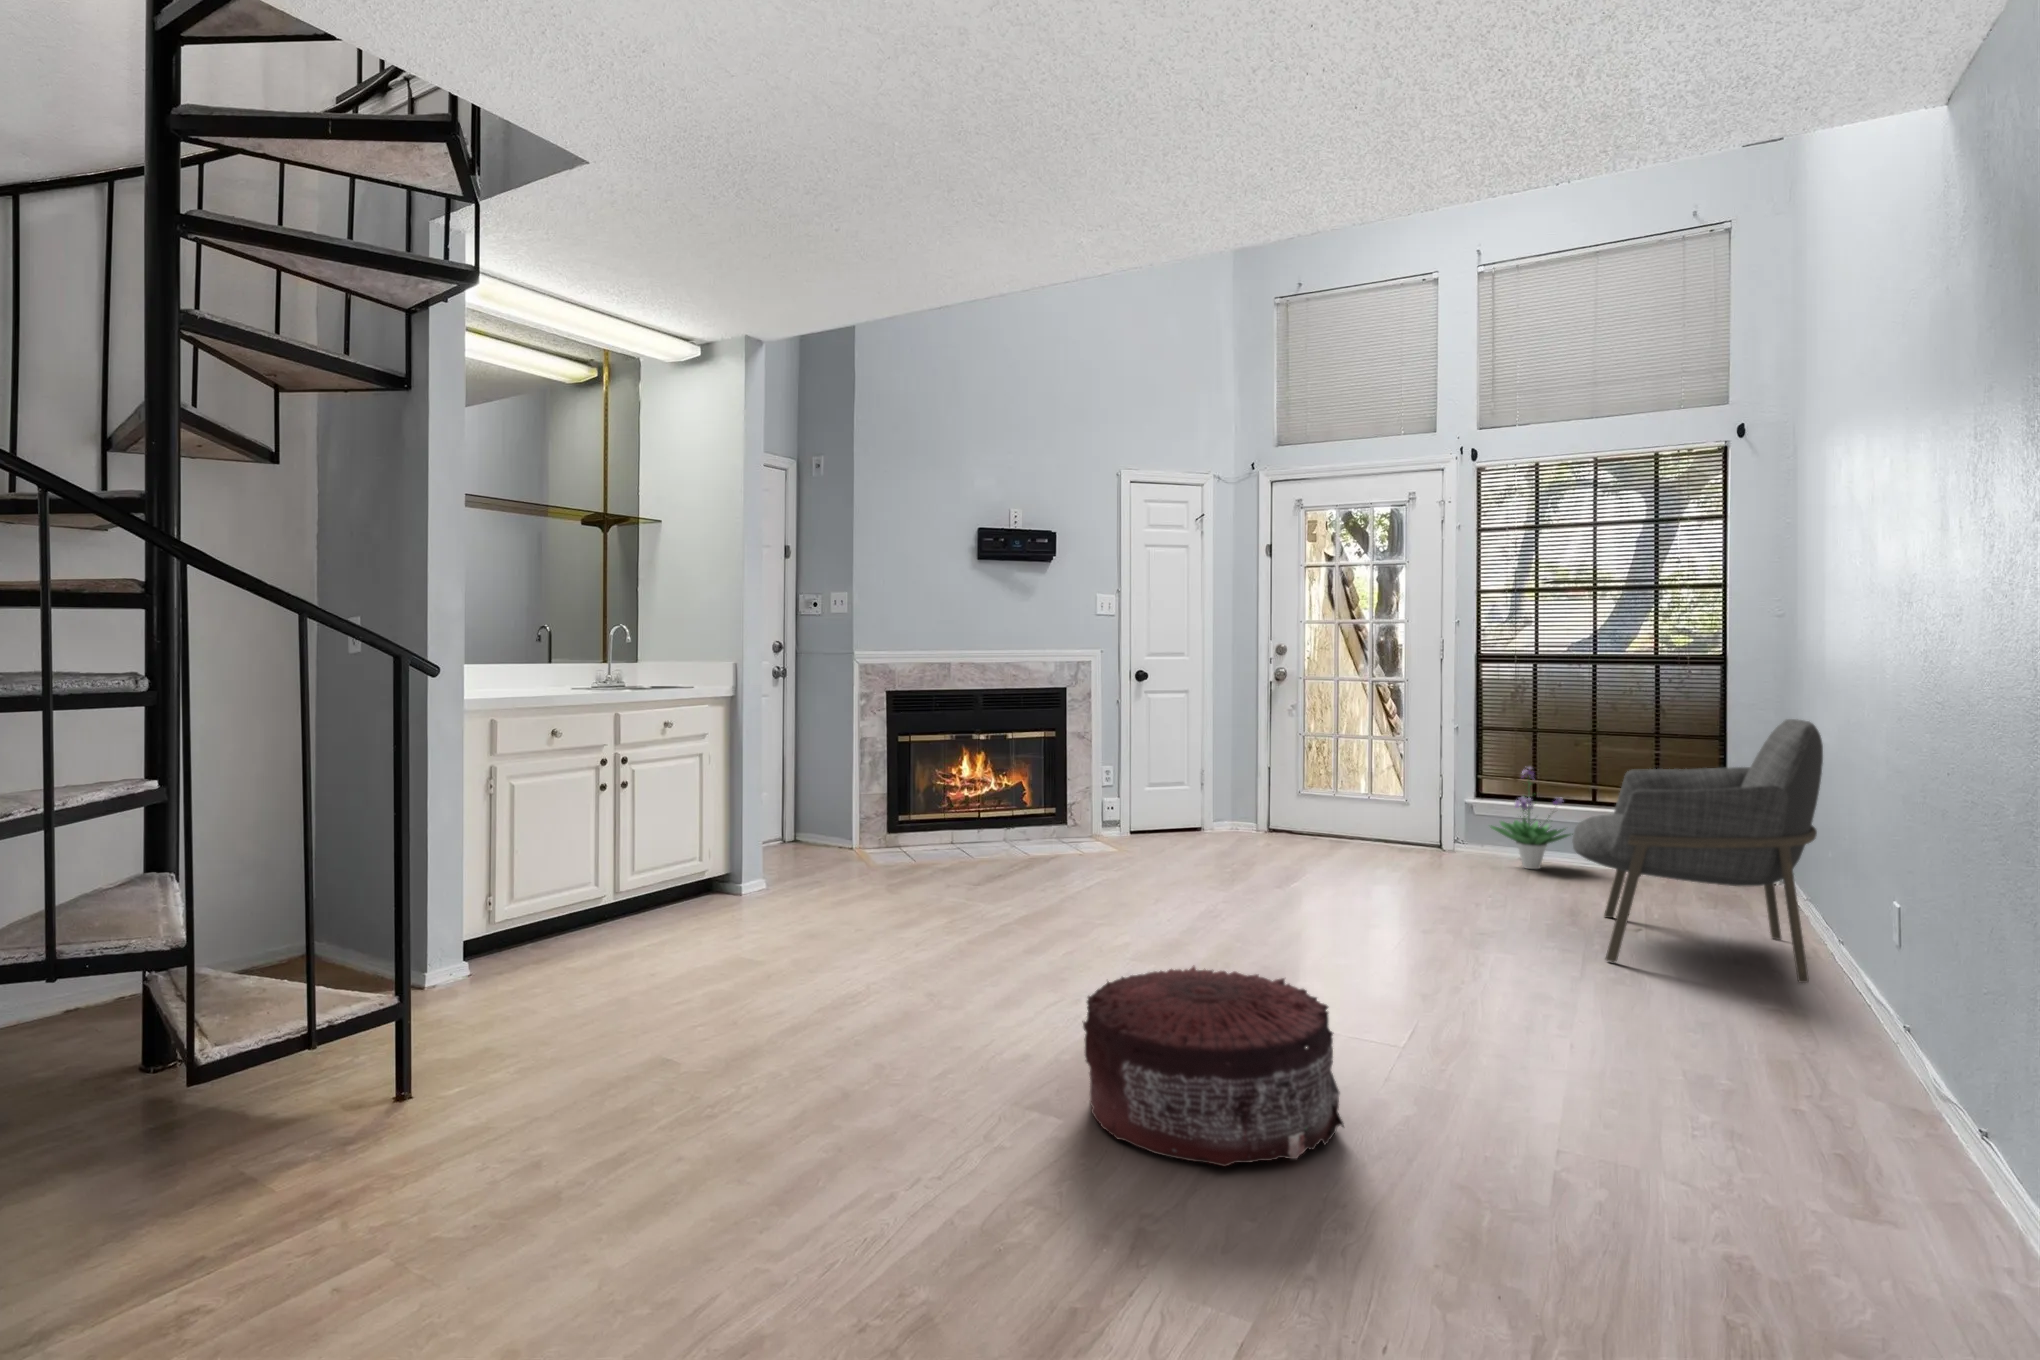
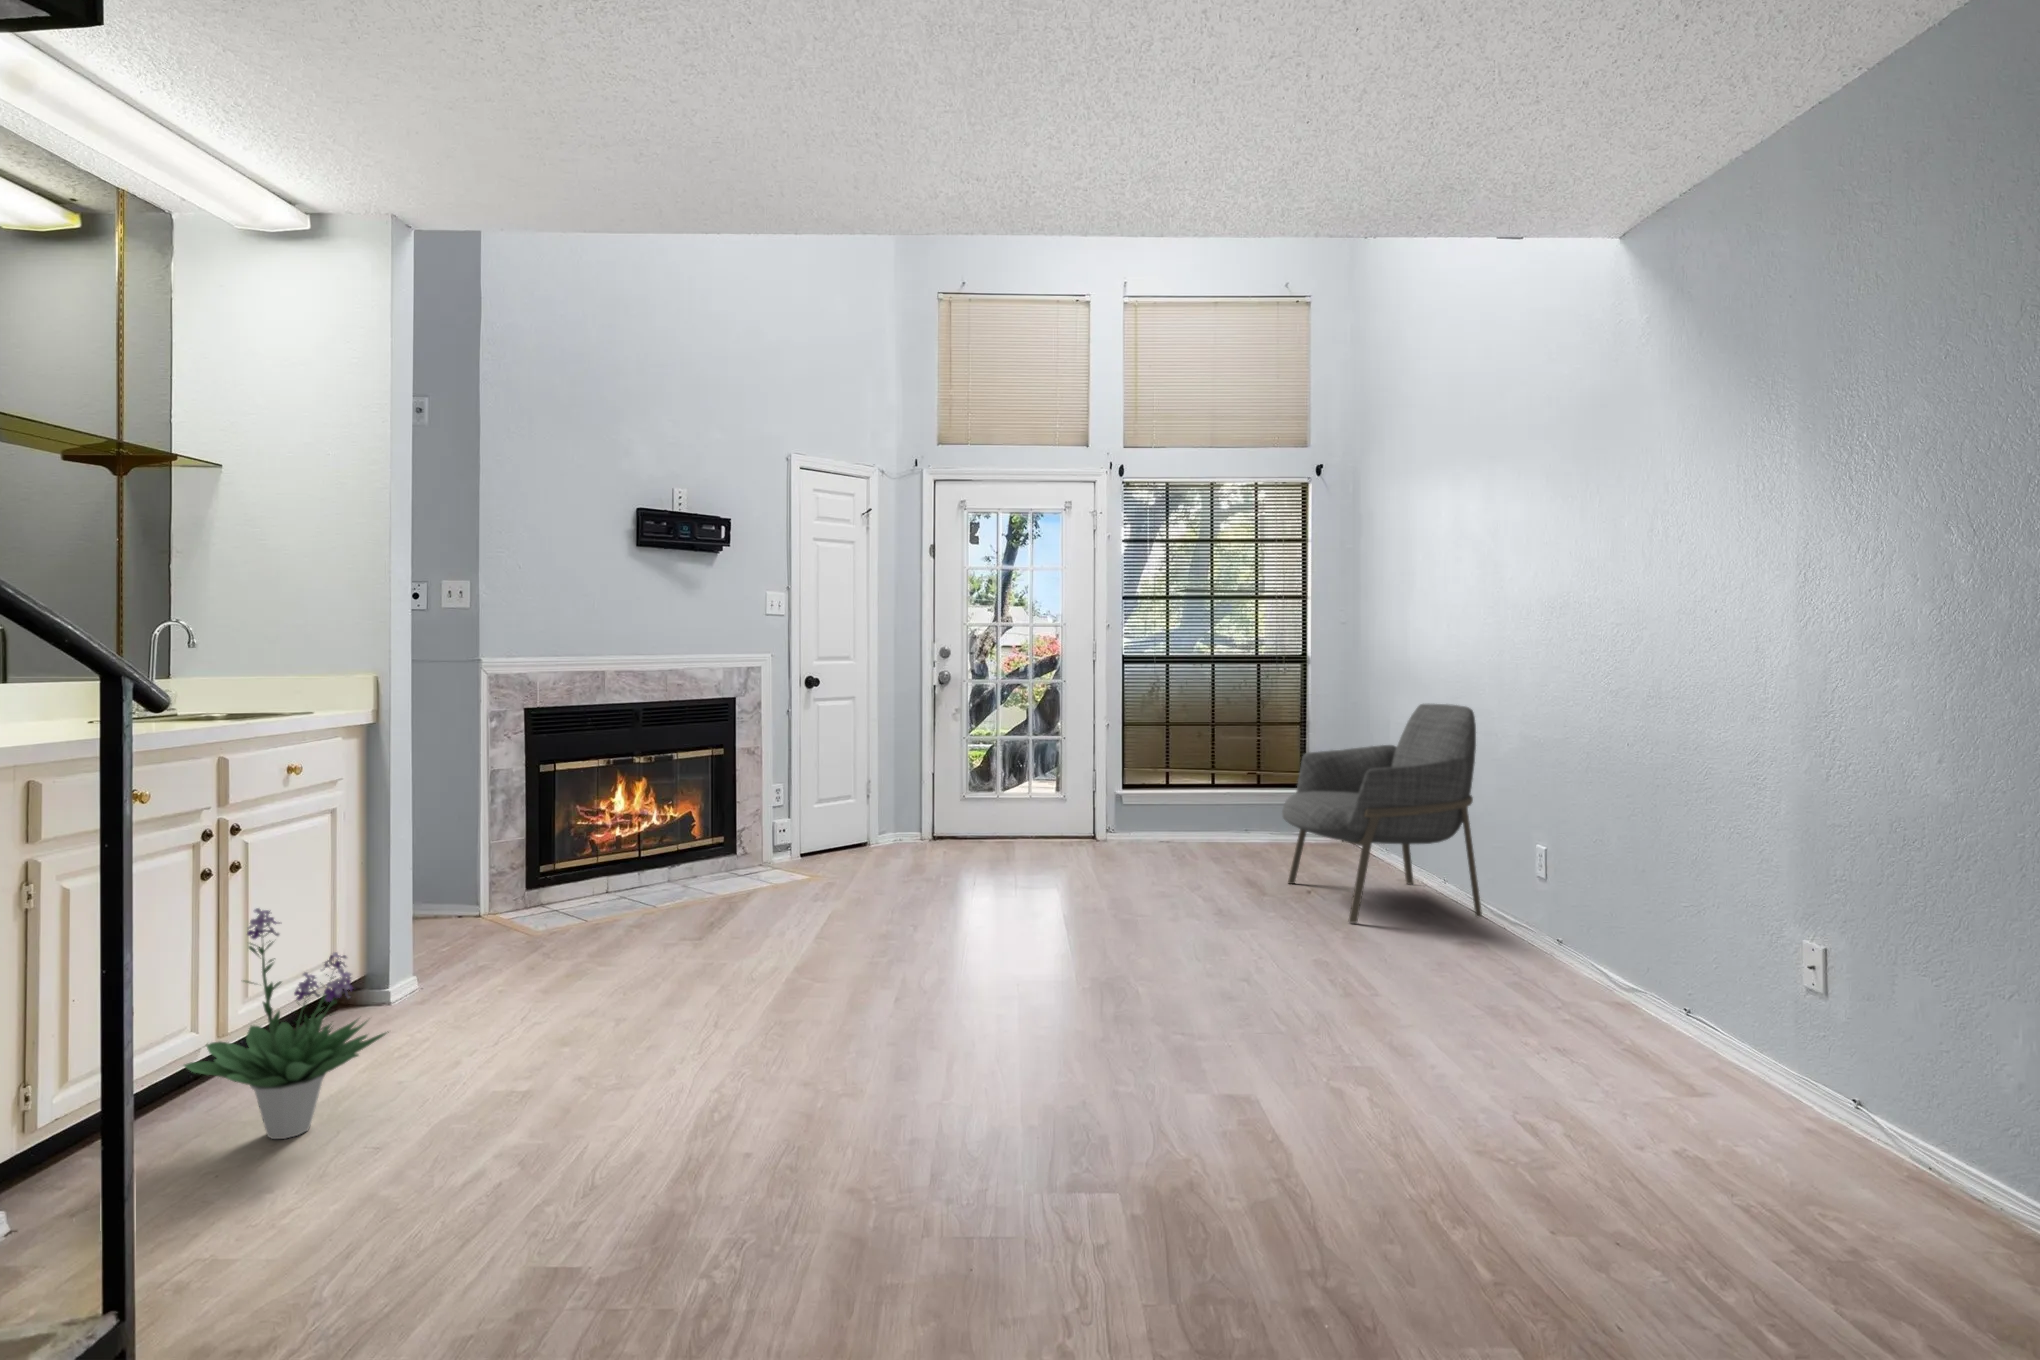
potted plant: present [1491,767,1573,869] -> present [184,908,389,1139]
pouf: present [1083,966,1344,1166] -> none [1186,995,1481,1239]

